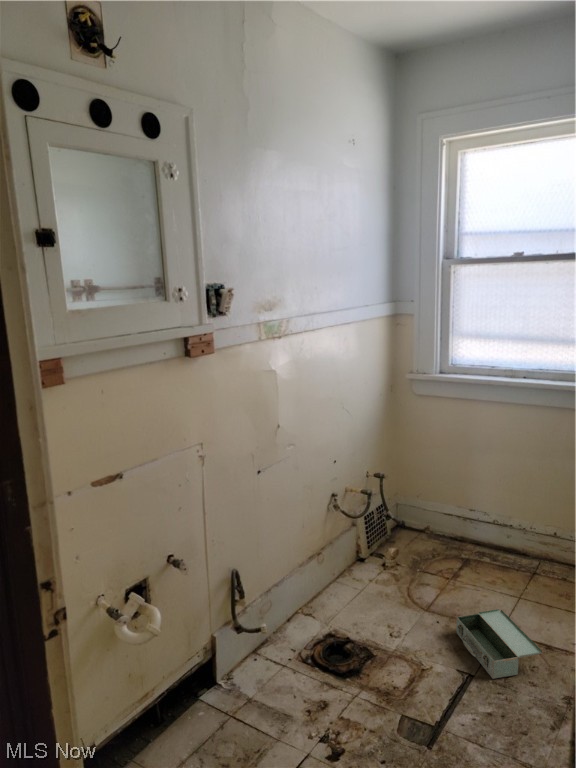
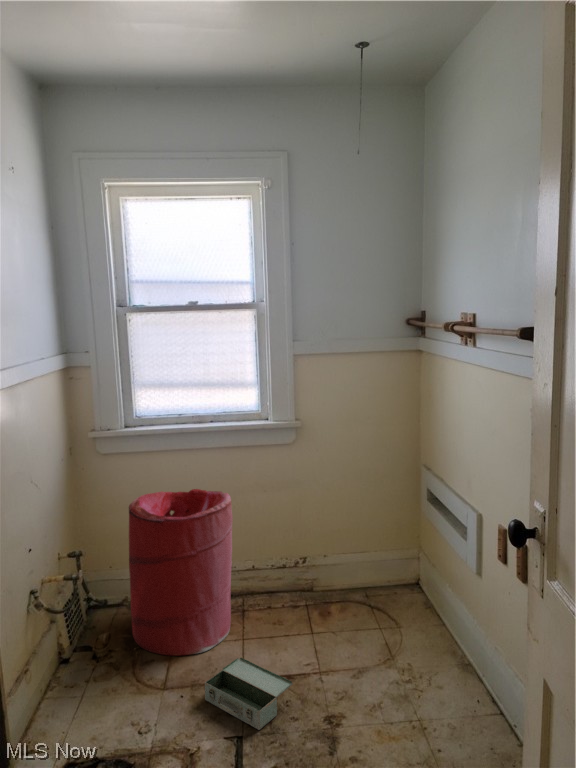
laundry hamper: none [421,439,526,594] -> present [129,489,233,655]

